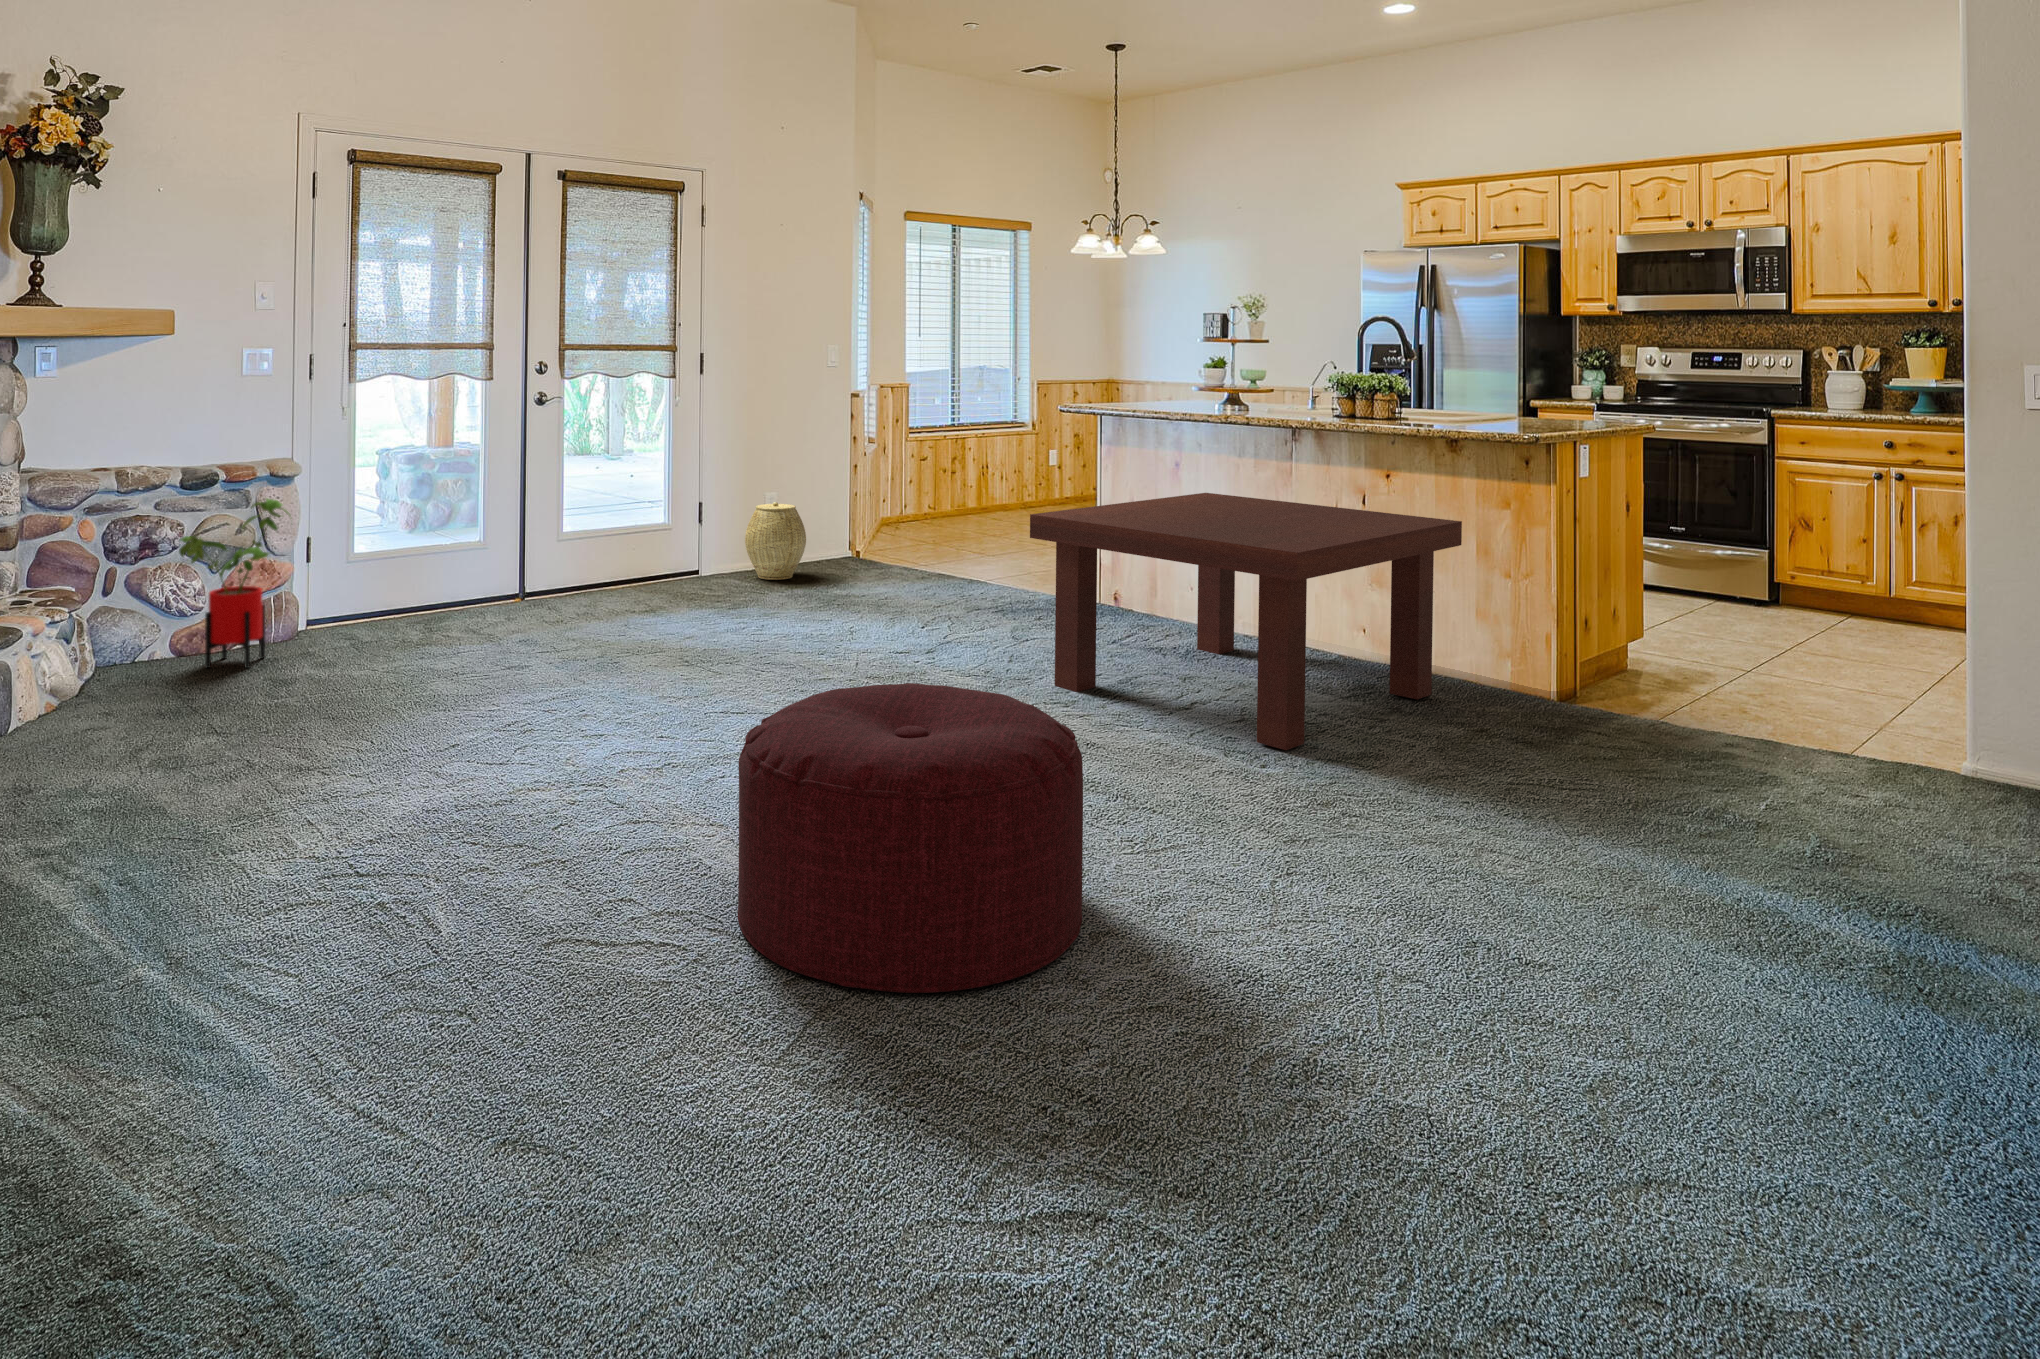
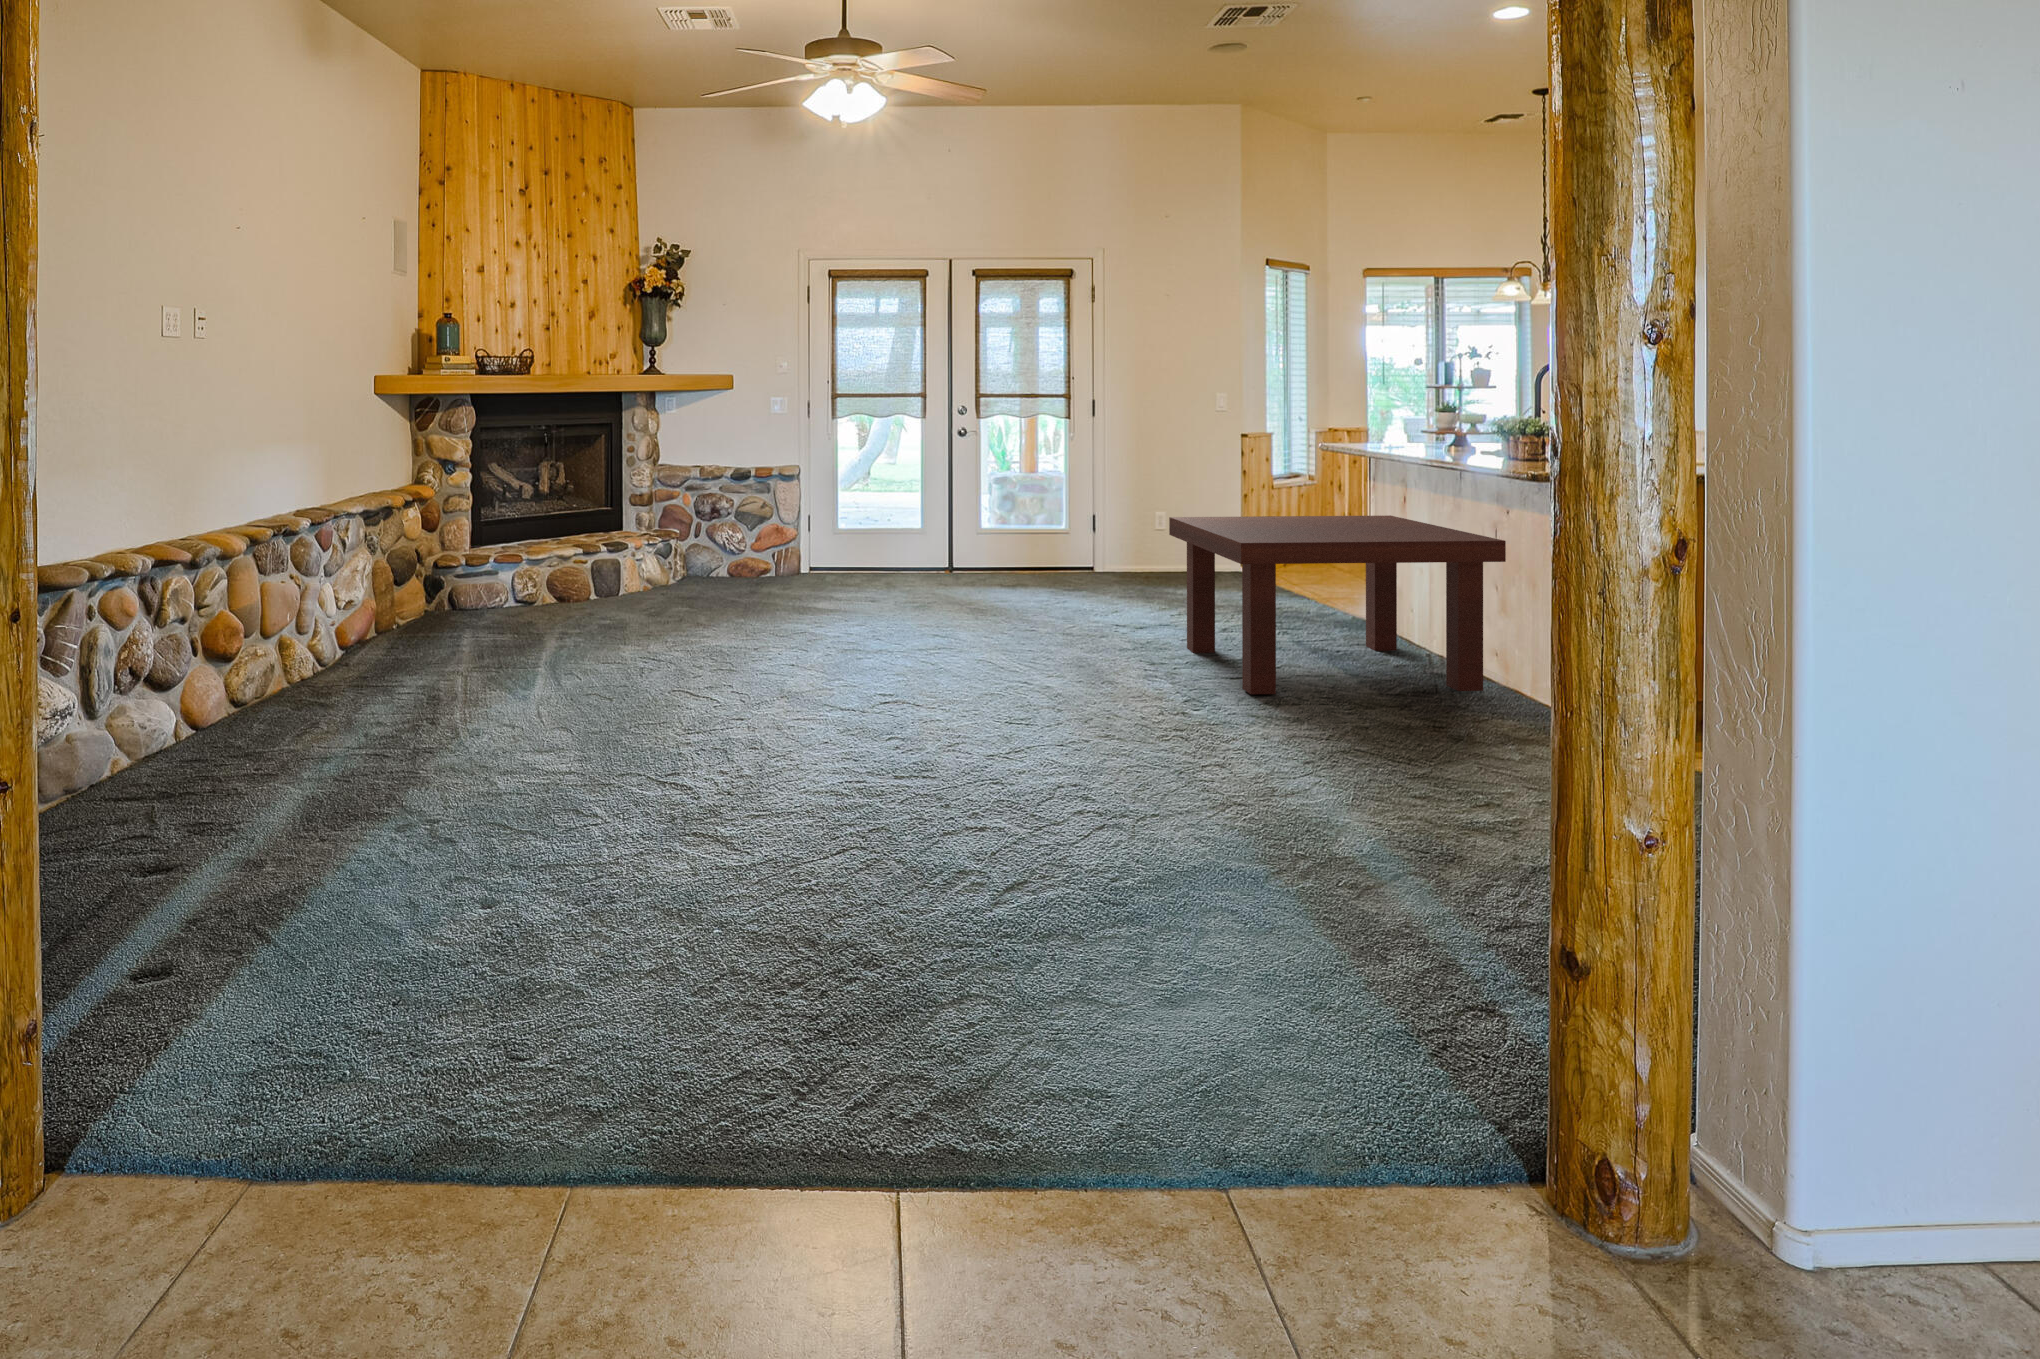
house plant: present [179,499,290,668] -> none [722,486,781,585]
woven basket: present [745,502,806,580] -> none [1124,516,1173,577]
ottoman: present [738,683,1083,993] -> none [759,587,950,728]

